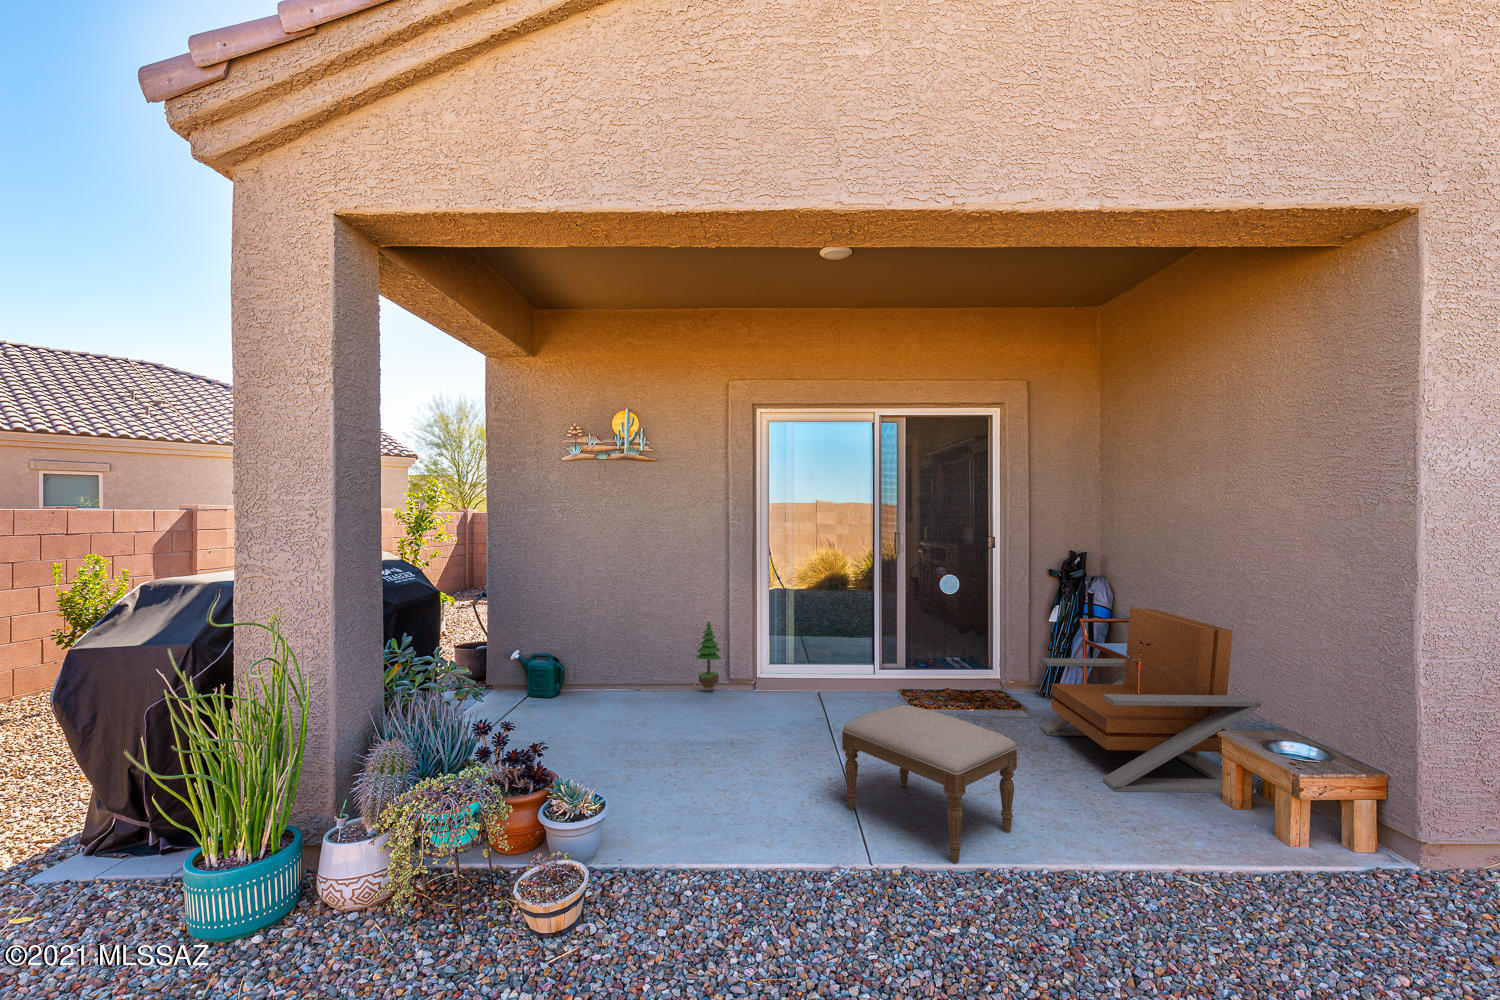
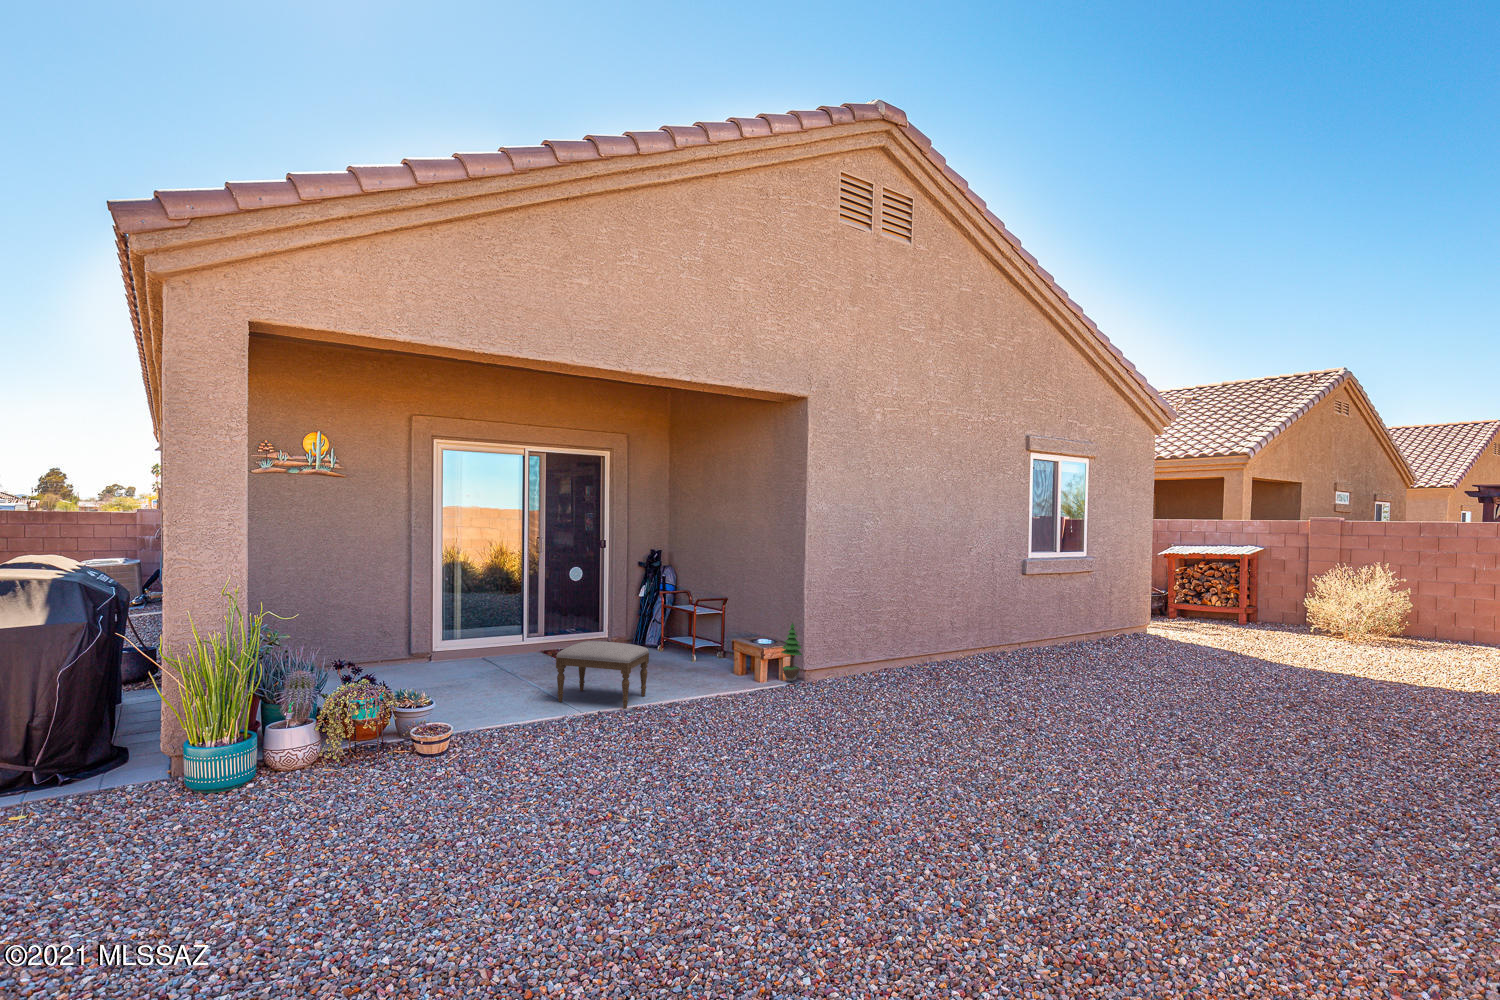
lounge chair: present [1041,607,1261,793] -> none [642,581,750,677]
potted tree: present [696,621,721,691] -> present [781,623,802,682]

